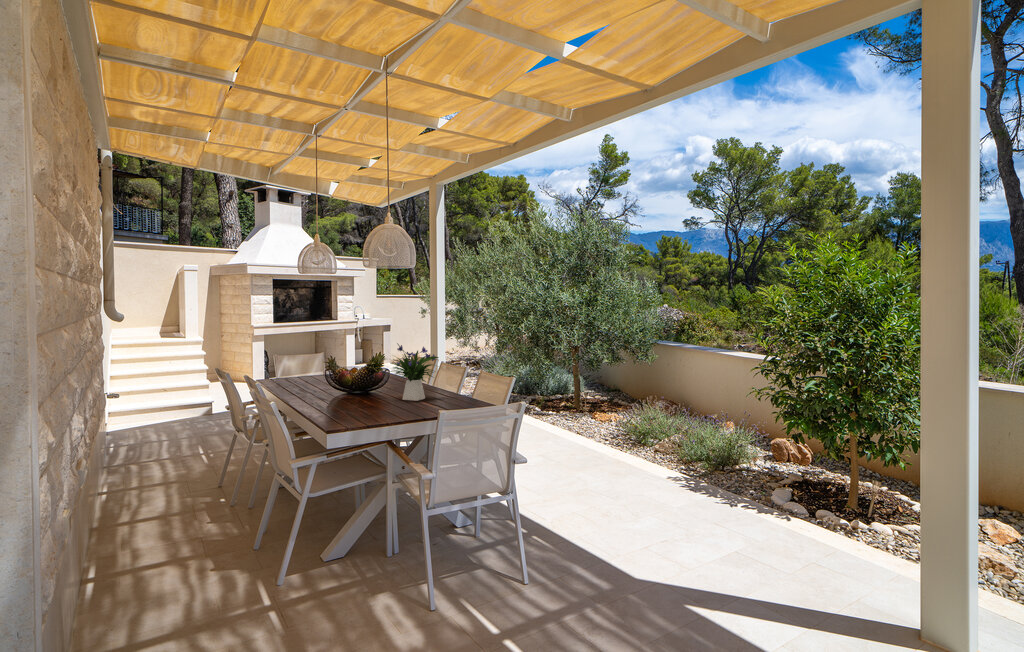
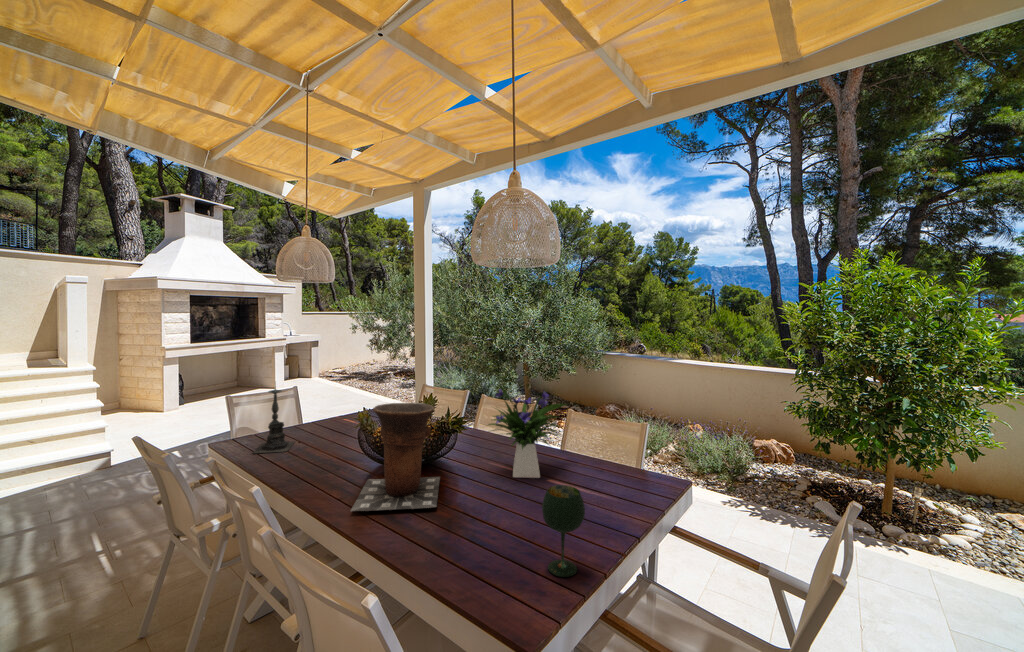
candle holder: none [277,341,304,385] -> present [253,387,294,453]
vase: none [302,350,362,402] -> present [351,402,440,511]
wine glass: none [359,380,379,419] -> present [542,485,585,577]

